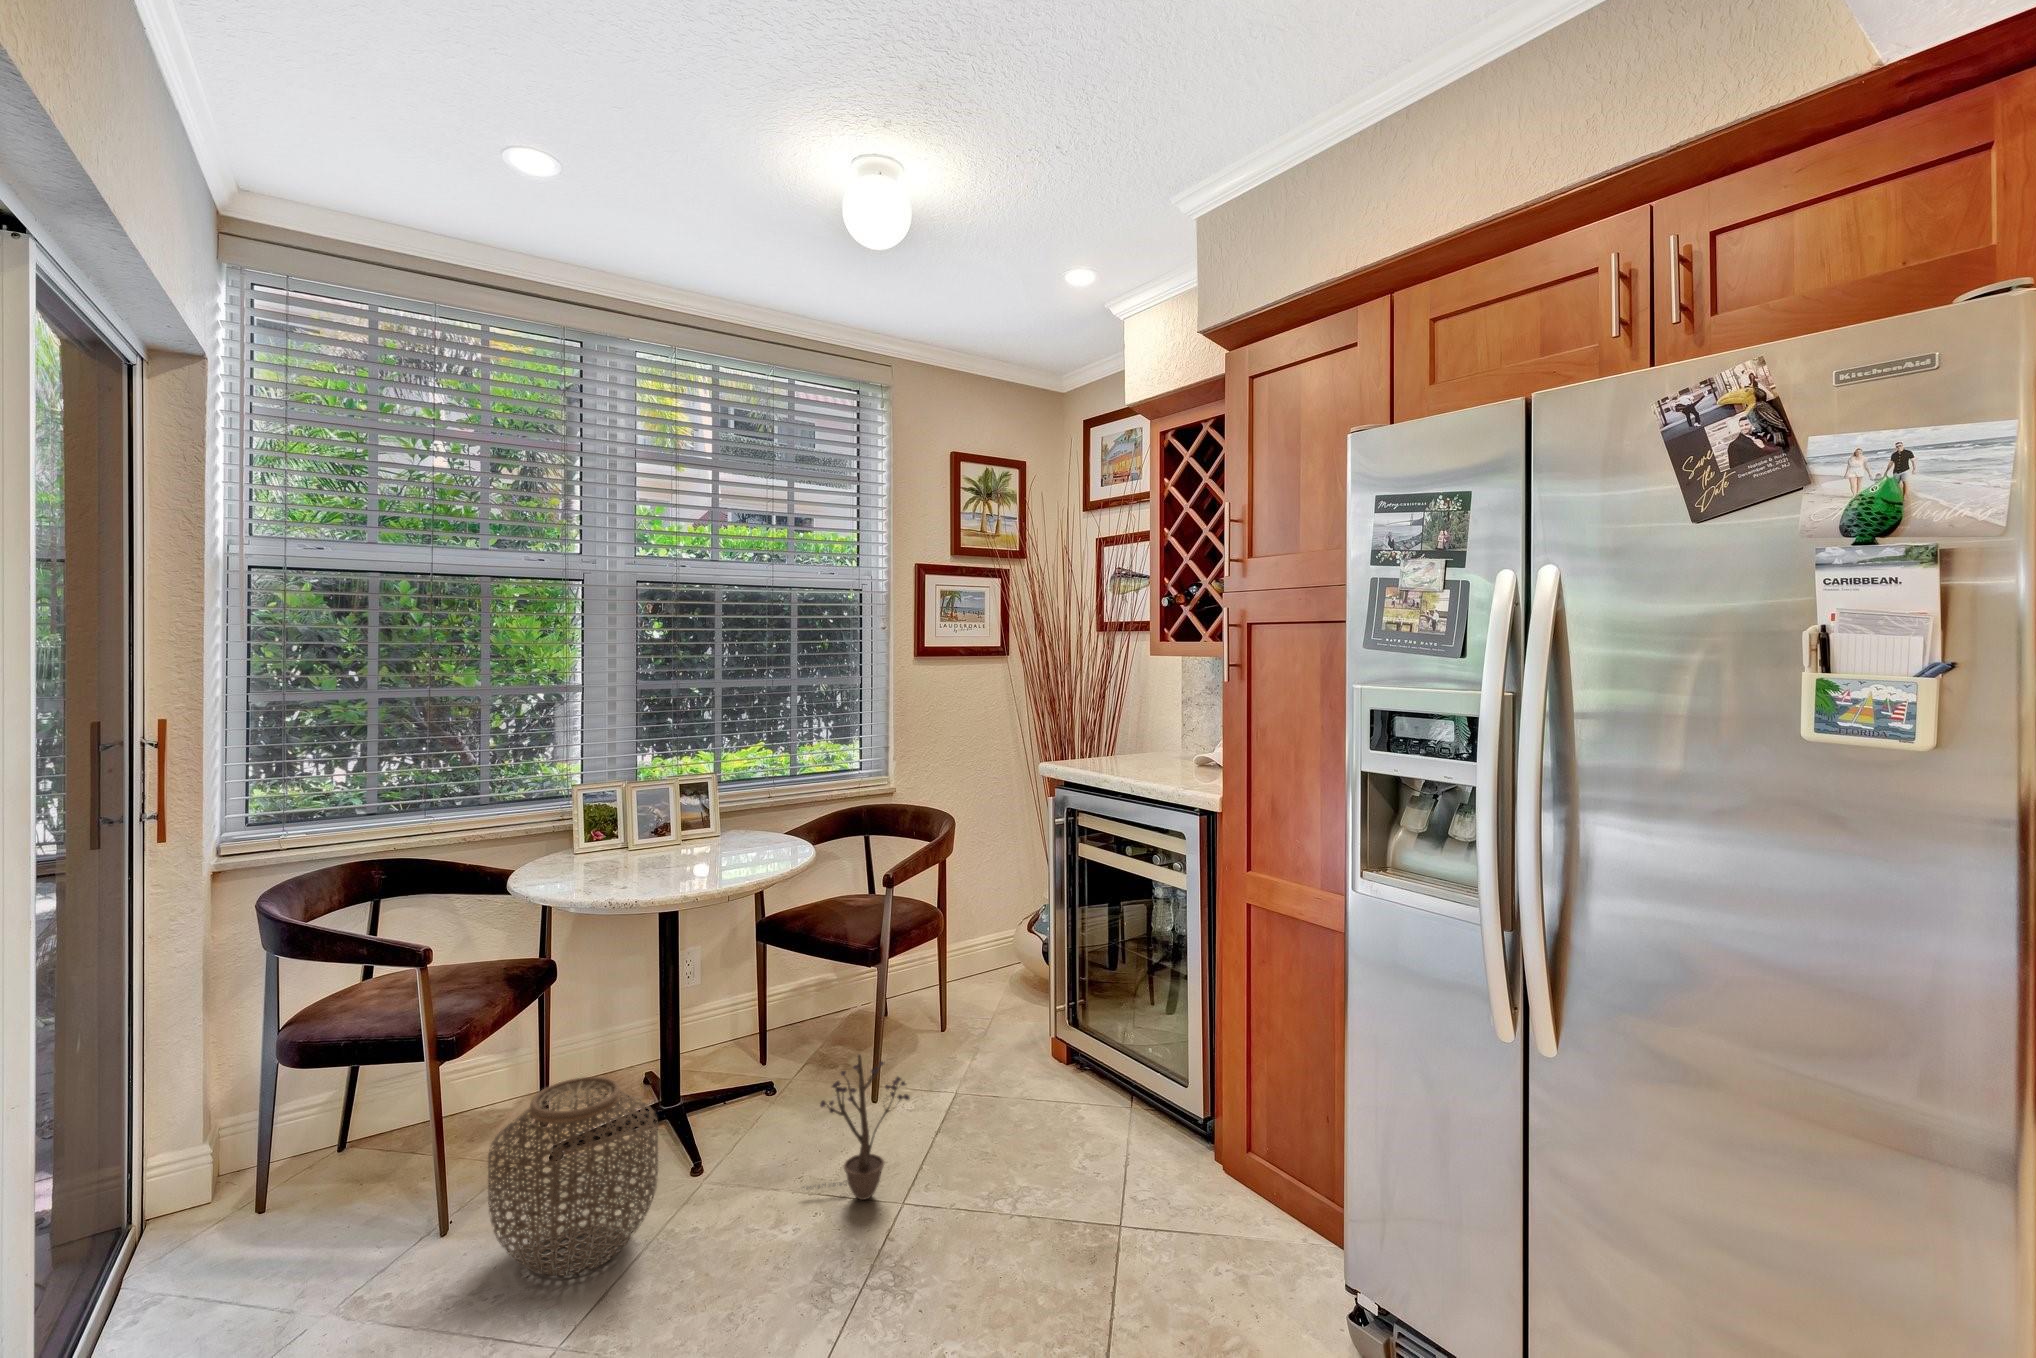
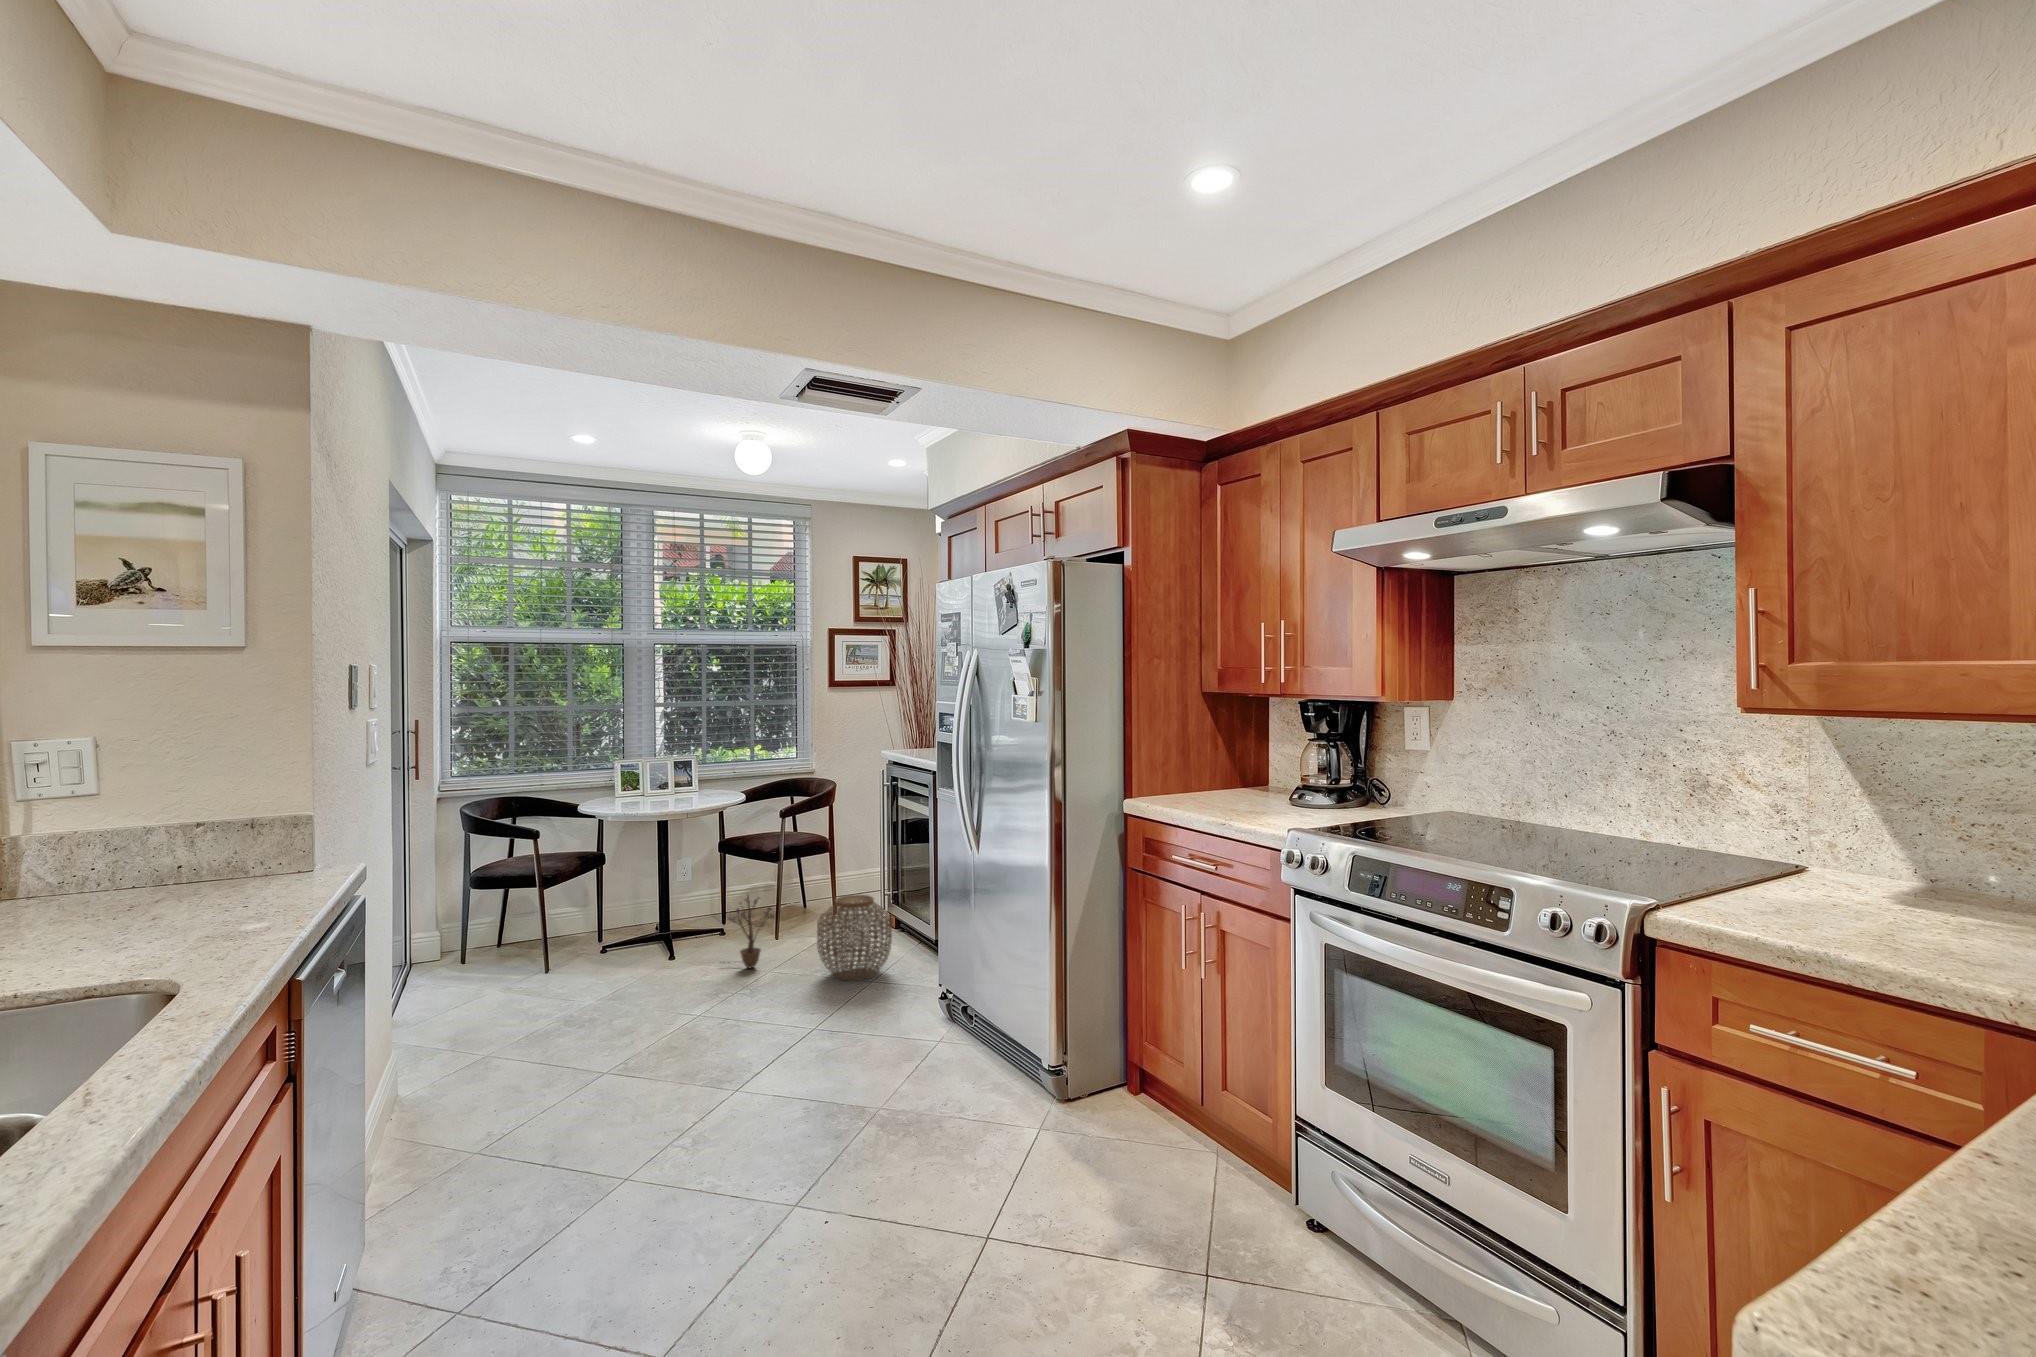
woven basket: present [488,1077,658,1276] -> present [817,895,892,981]

